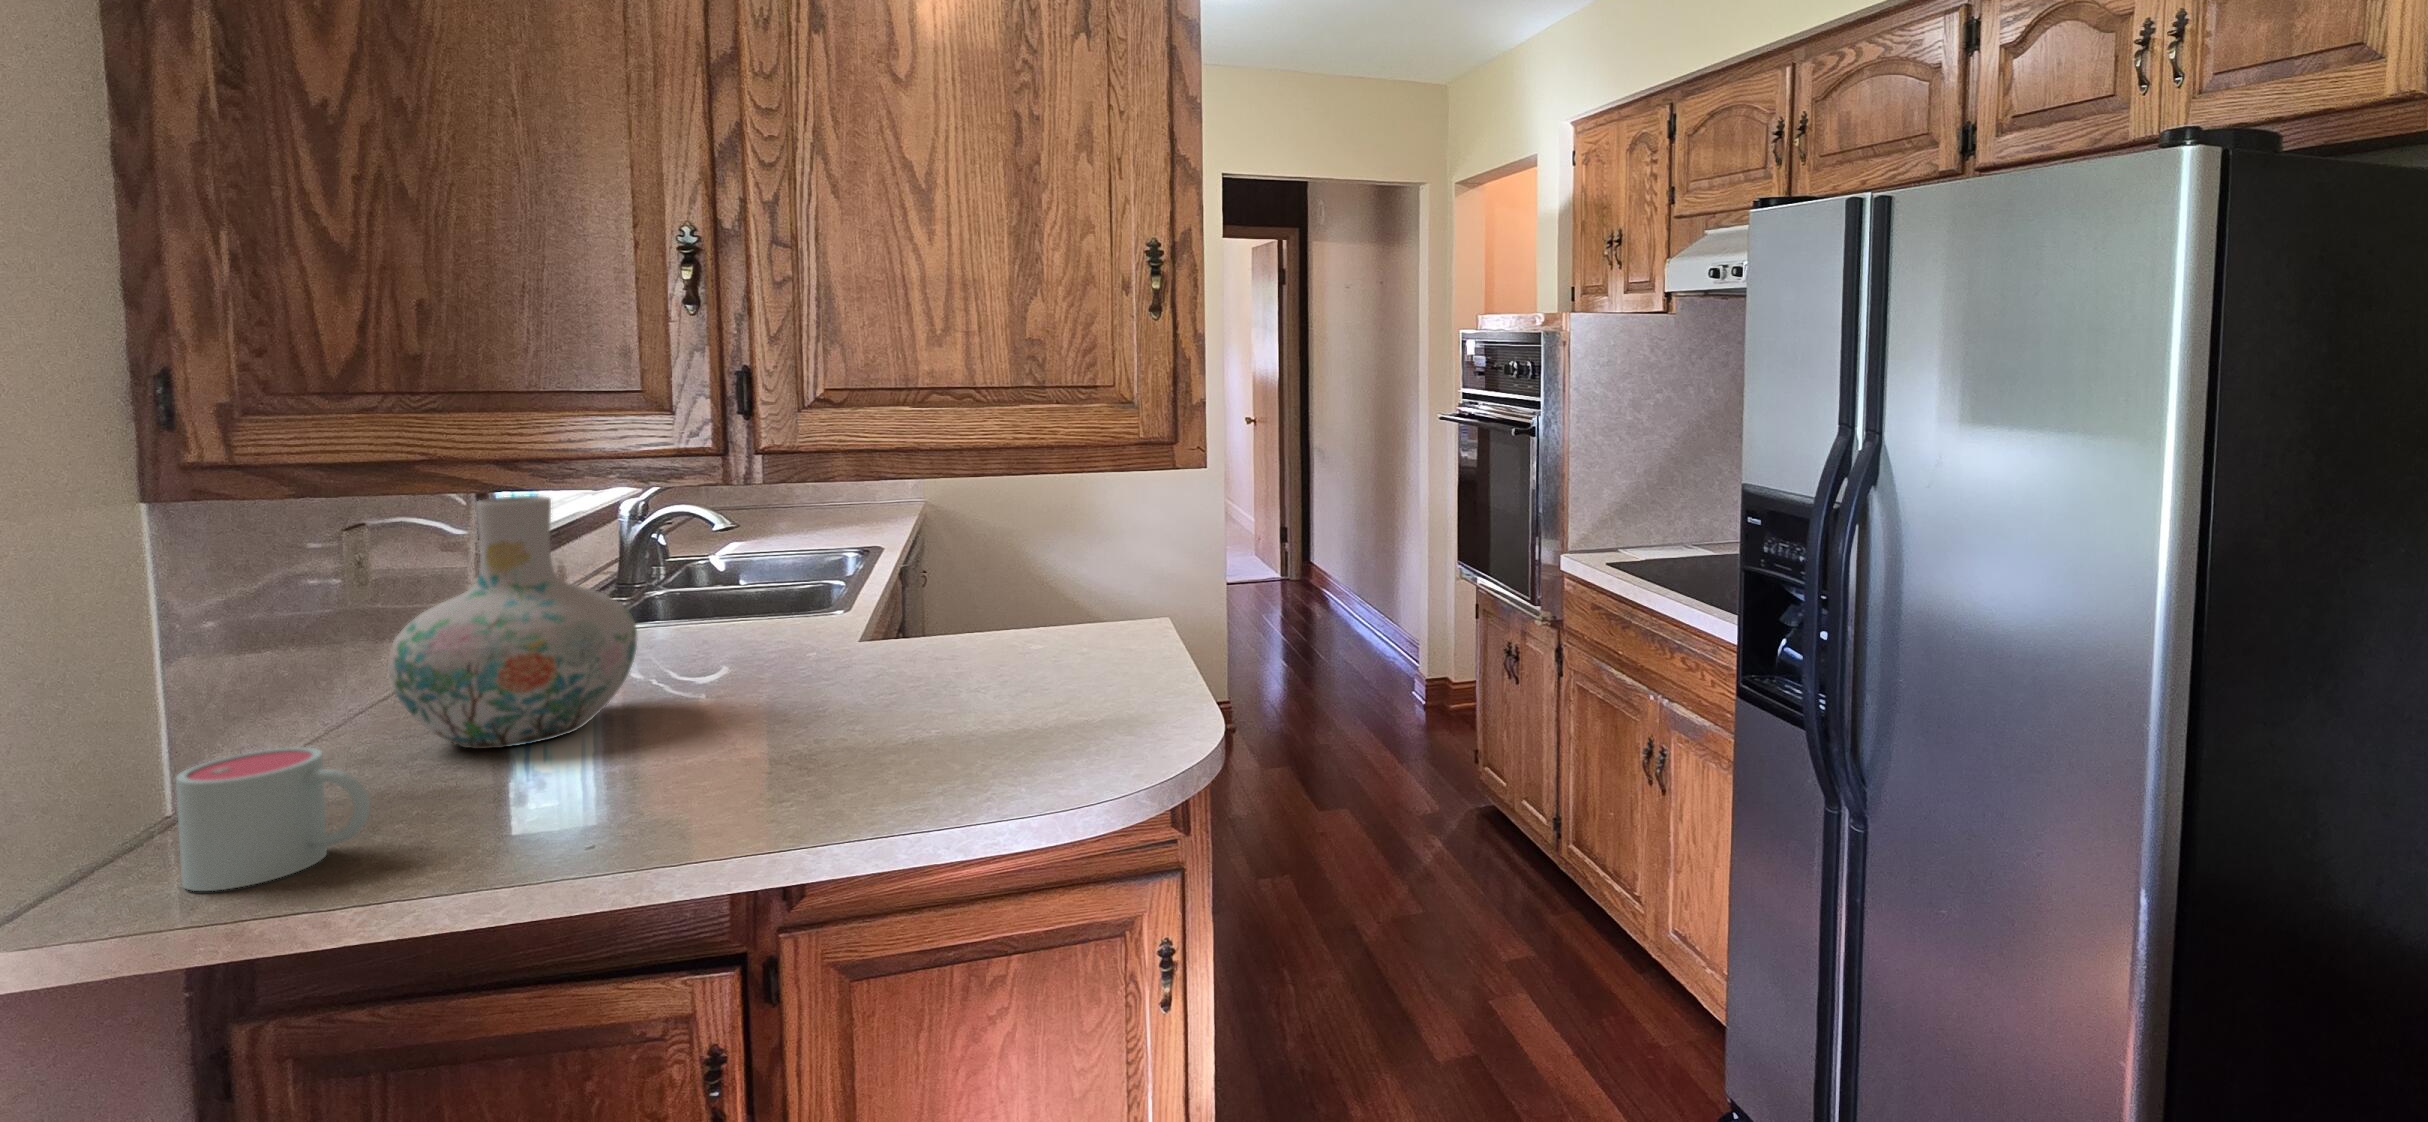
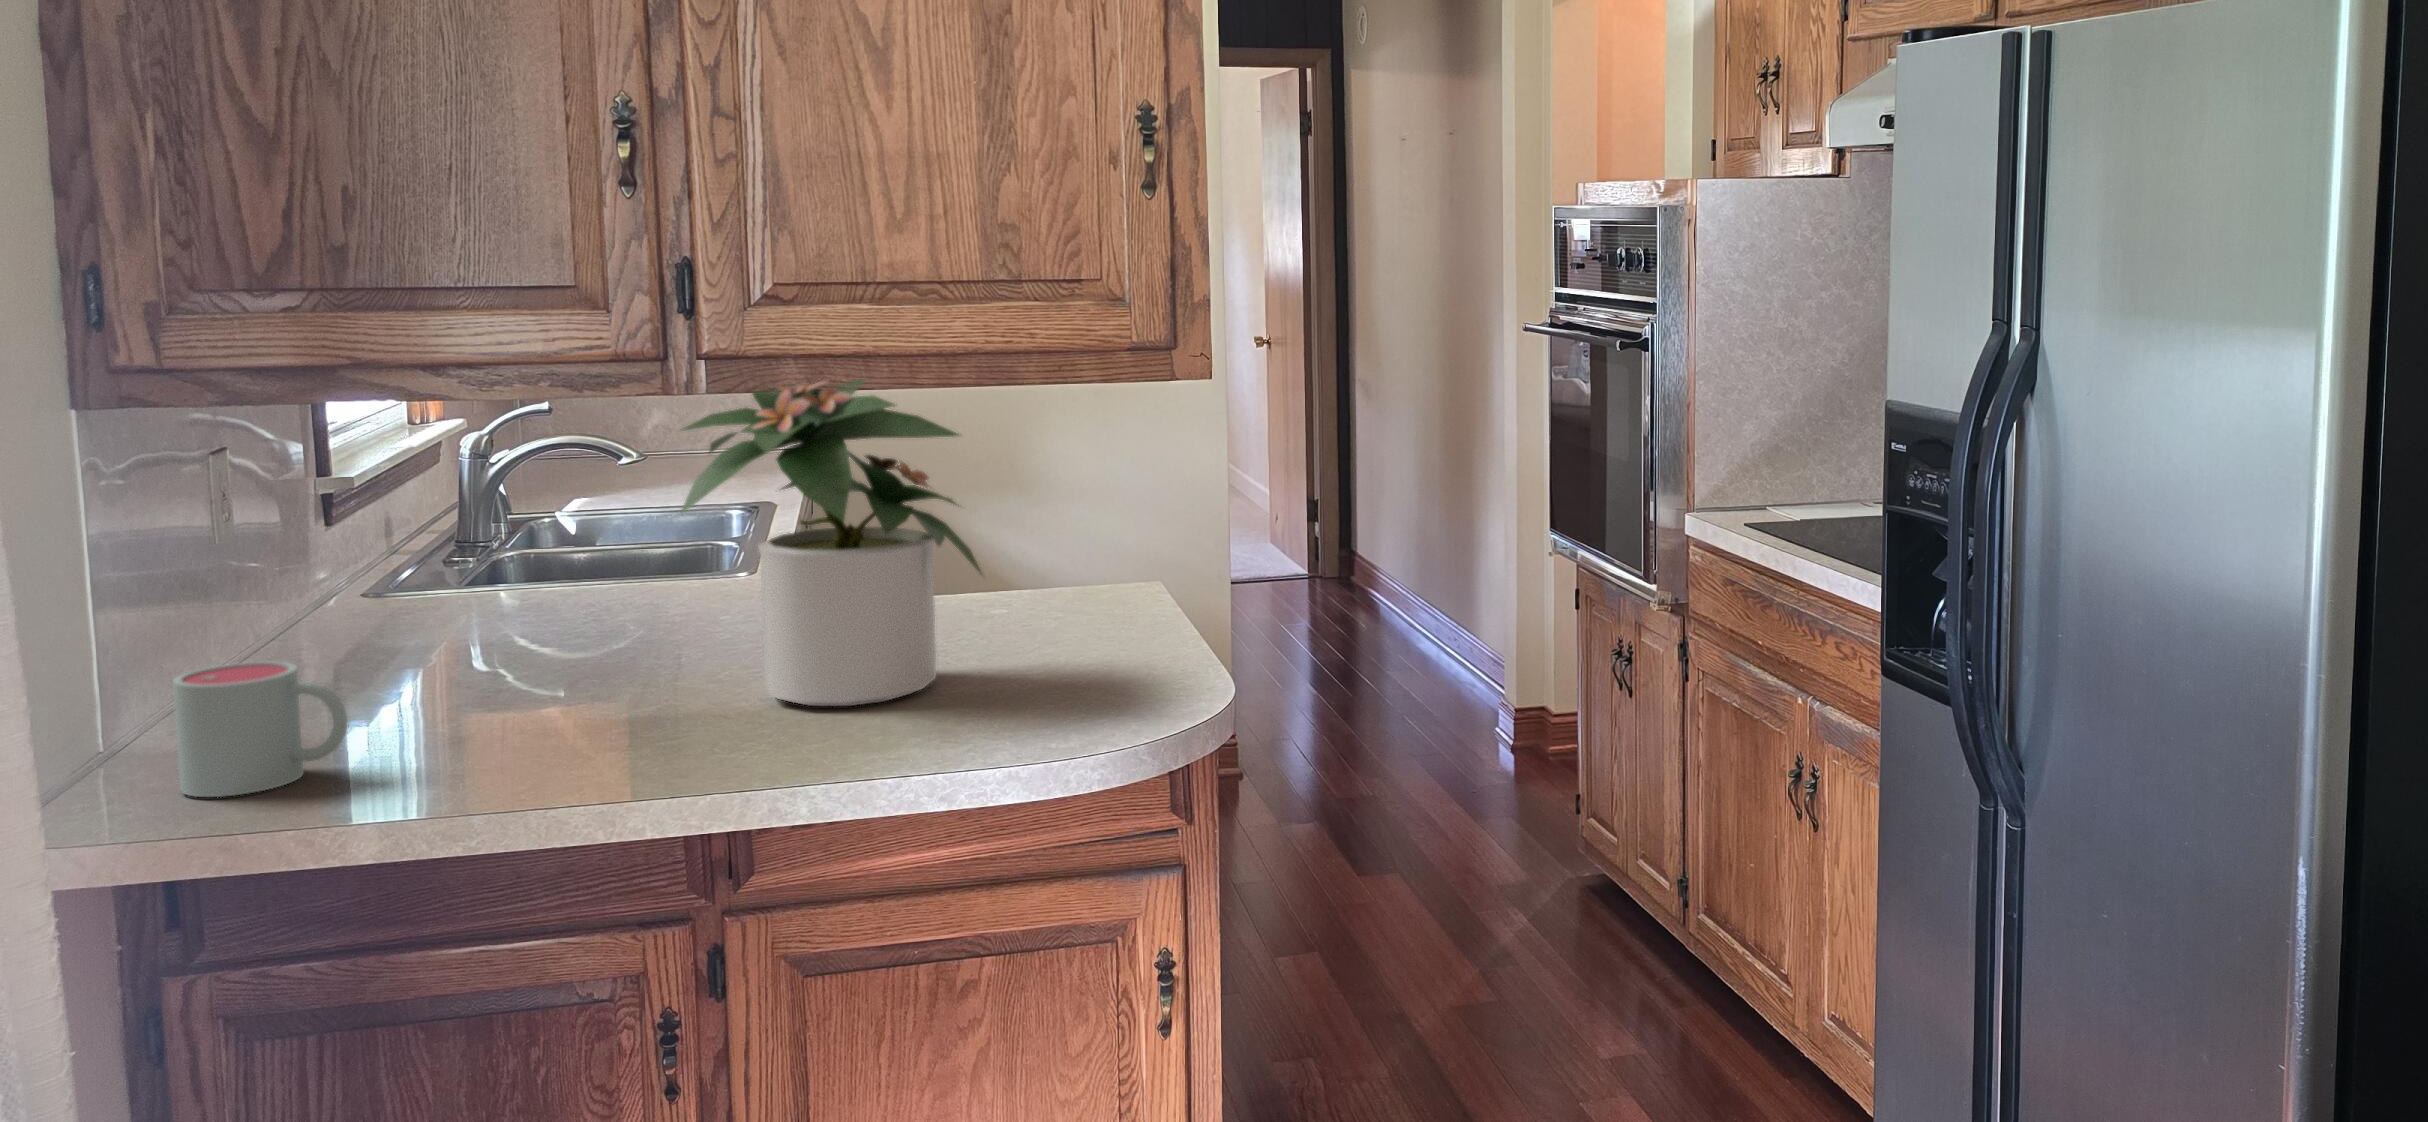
potted plant: none [724,460,1014,759] -> present [680,378,981,706]
vase: present [388,496,637,749] -> none [310,410,559,691]

